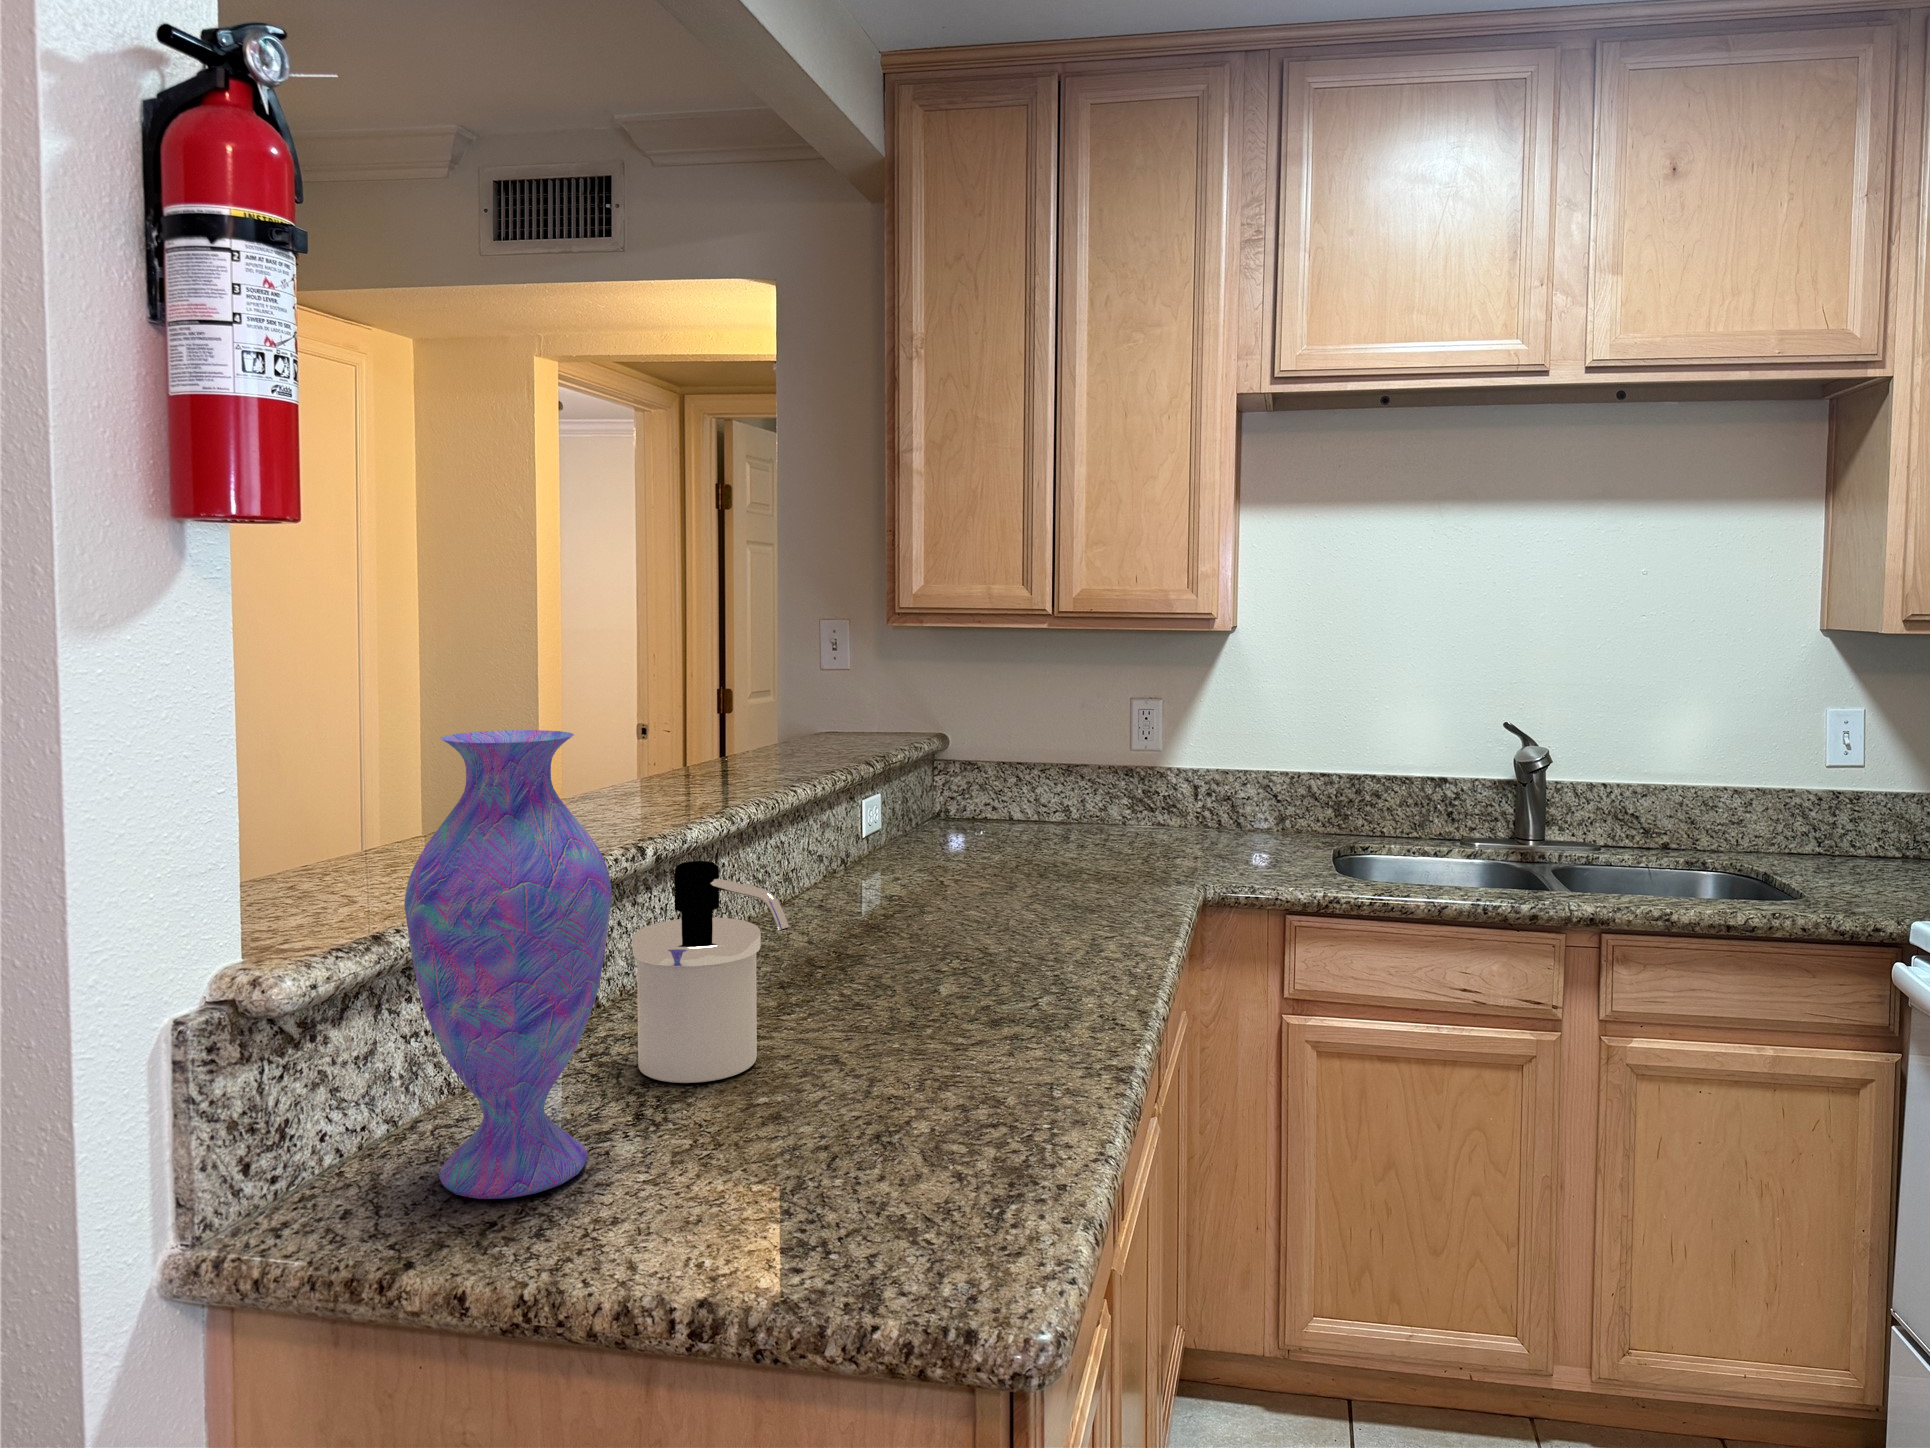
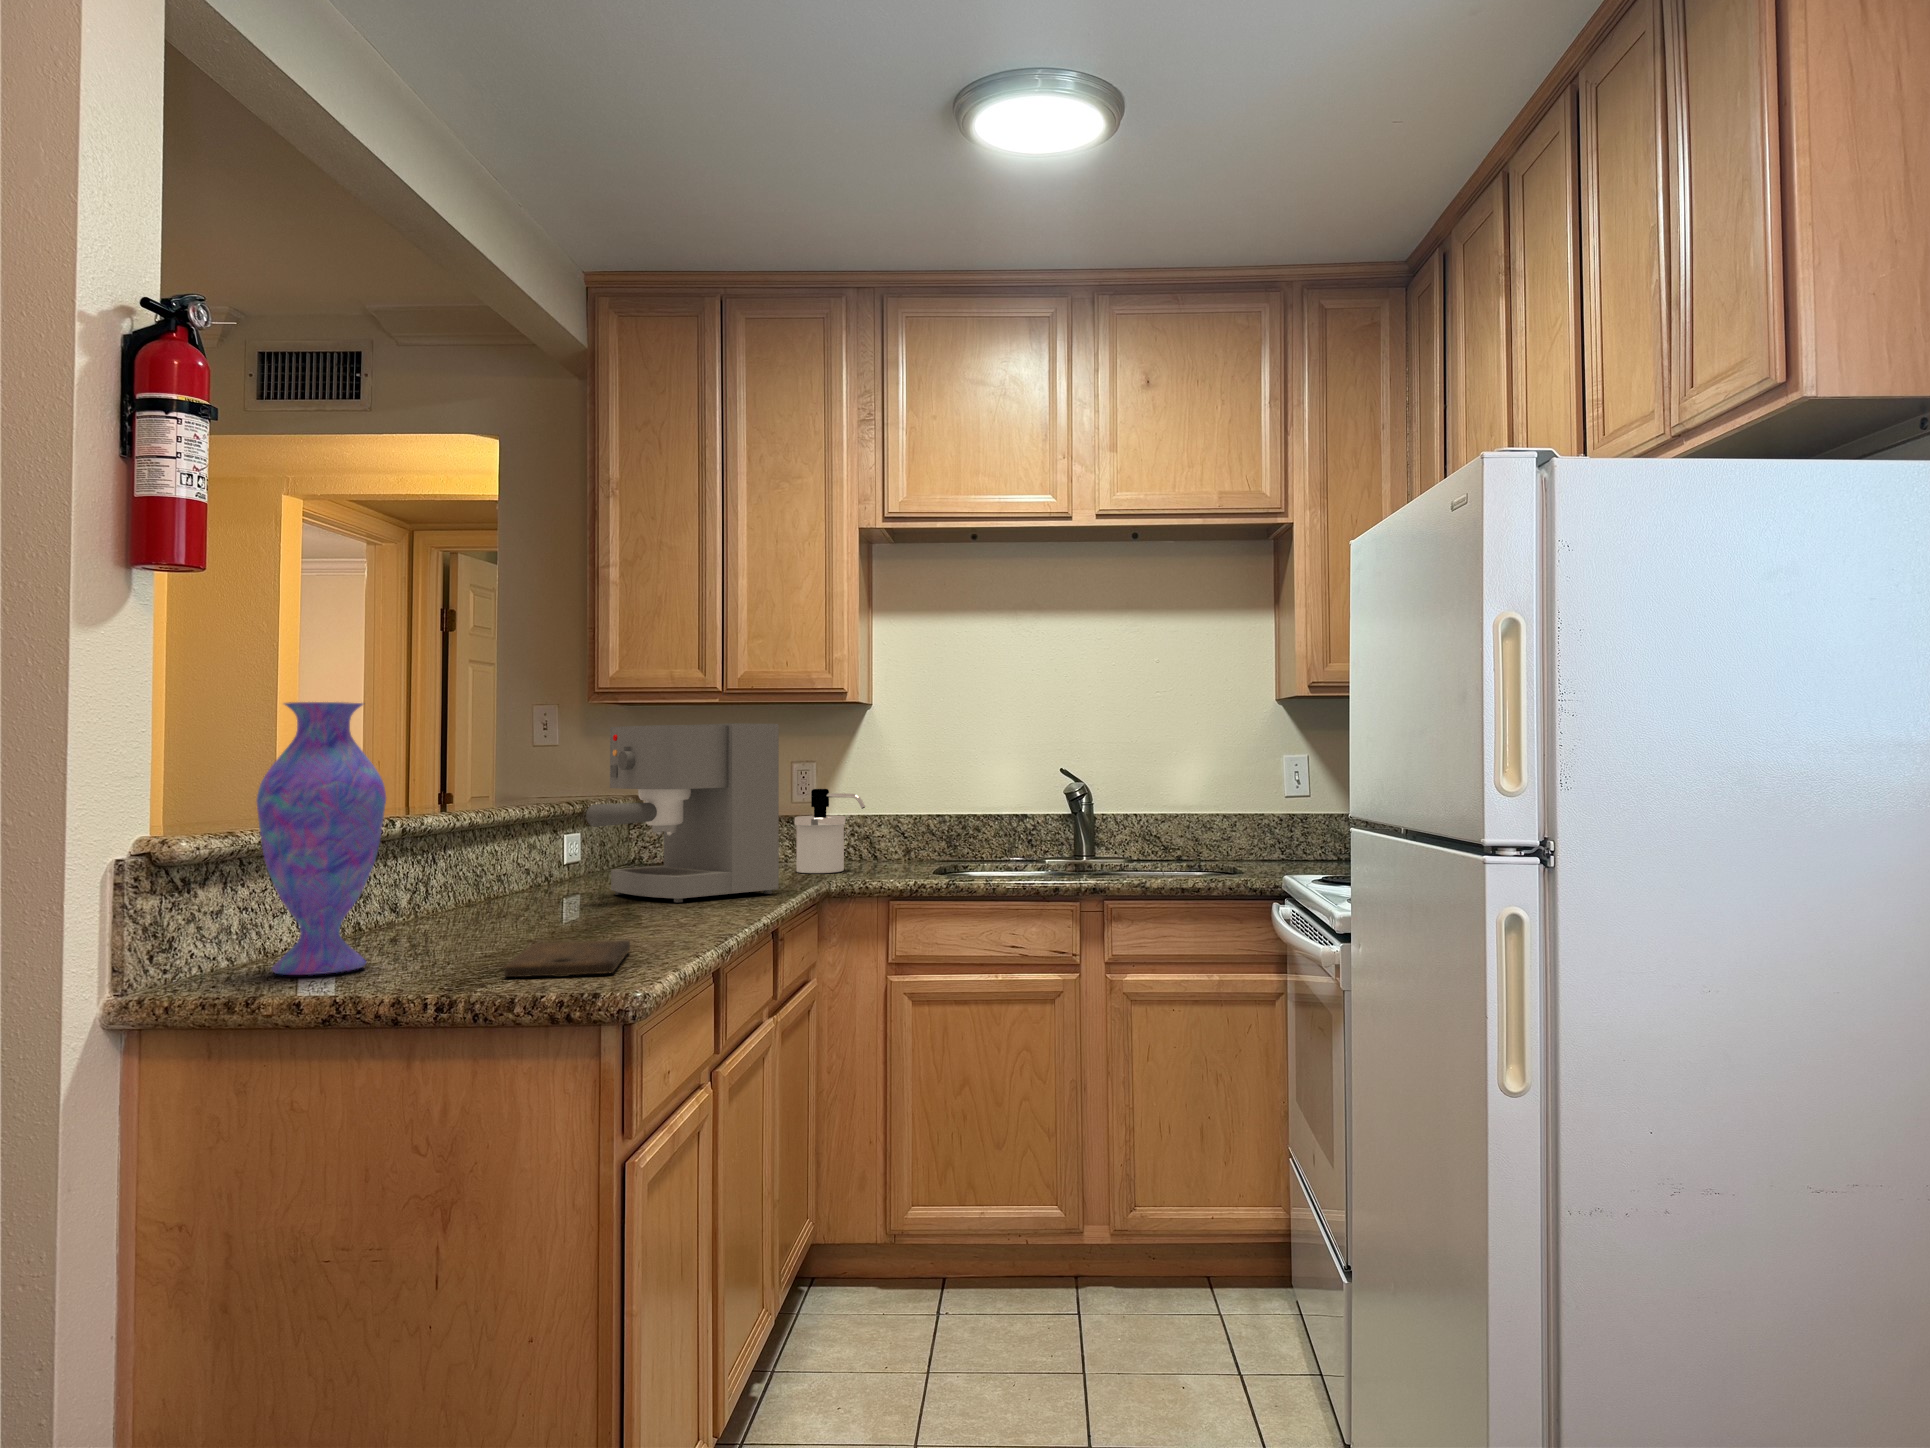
coffee maker: none [901,675,1158,940] -> present [586,723,779,903]
soap dispenser: present [632,861,789,1083] -> present [795,789,865,873]
cutting board: none [806,1114,998,1246] -> present [505,940,630,977]

